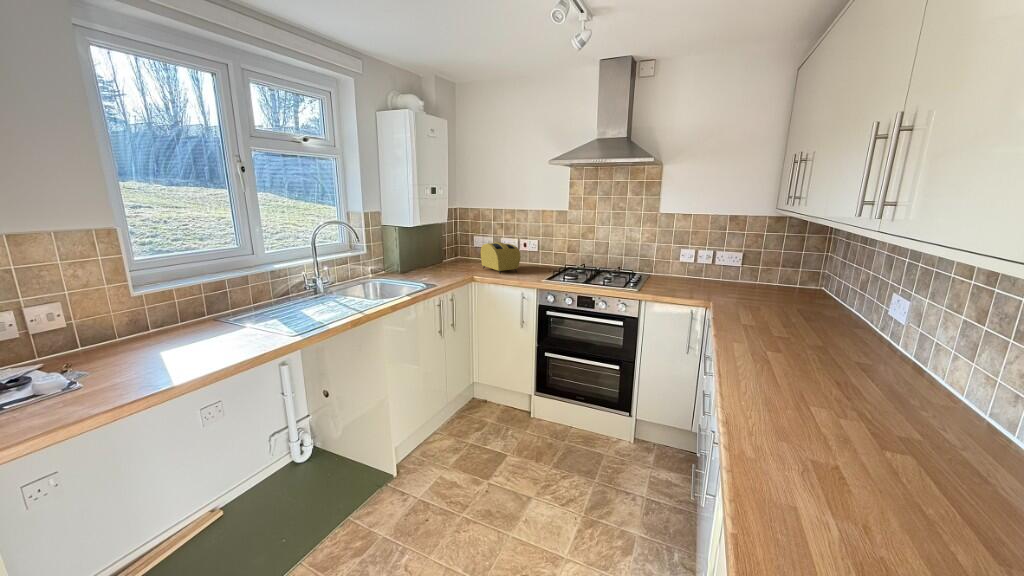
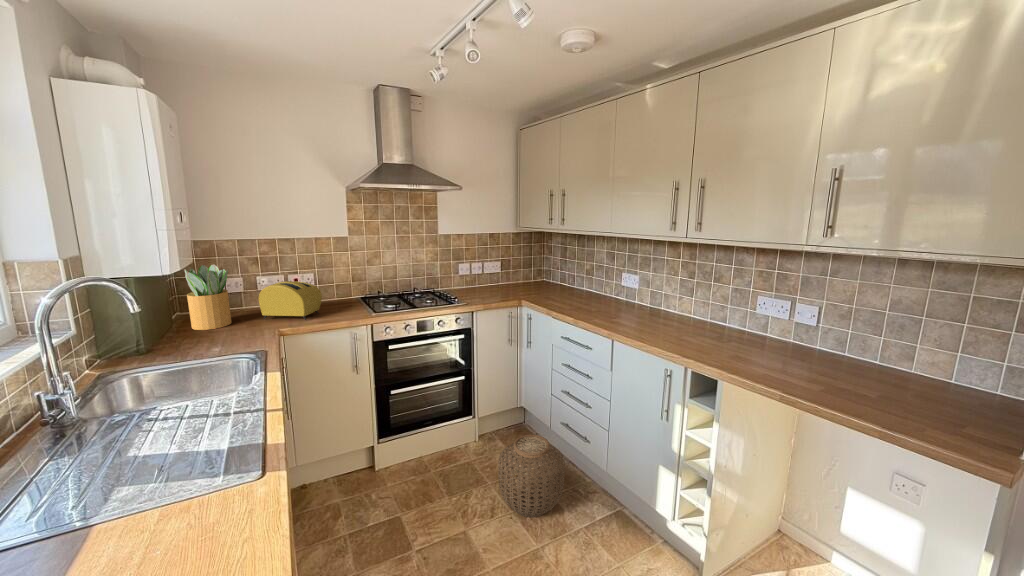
potted plant: none [441,224,469,268] -> present [185,264,232,330]
woven basket: none [570,444,650,540] -> present [498,435,565,517]

